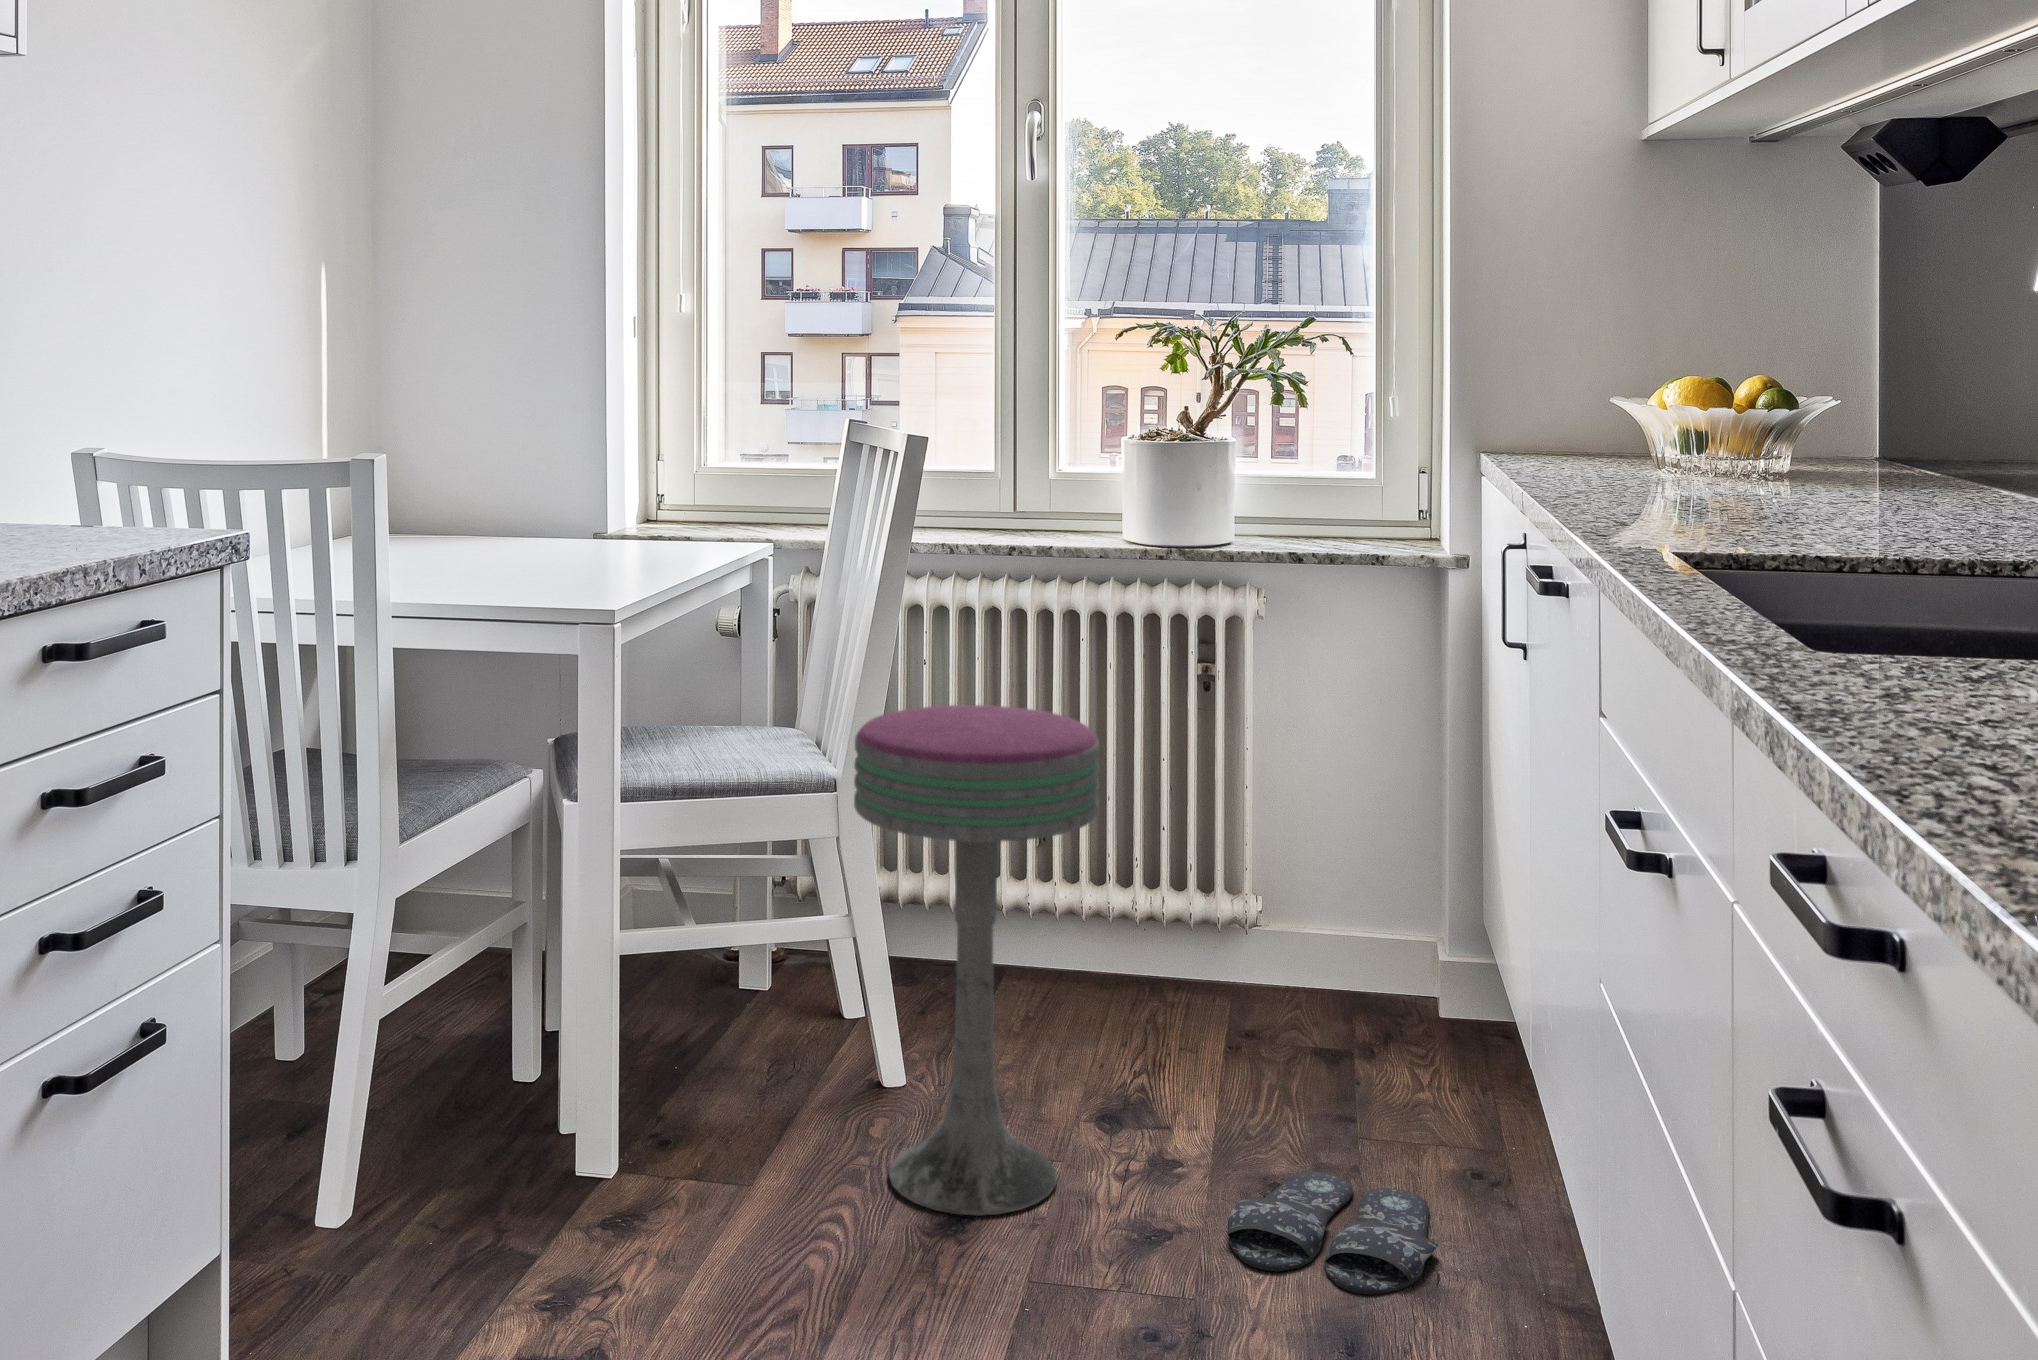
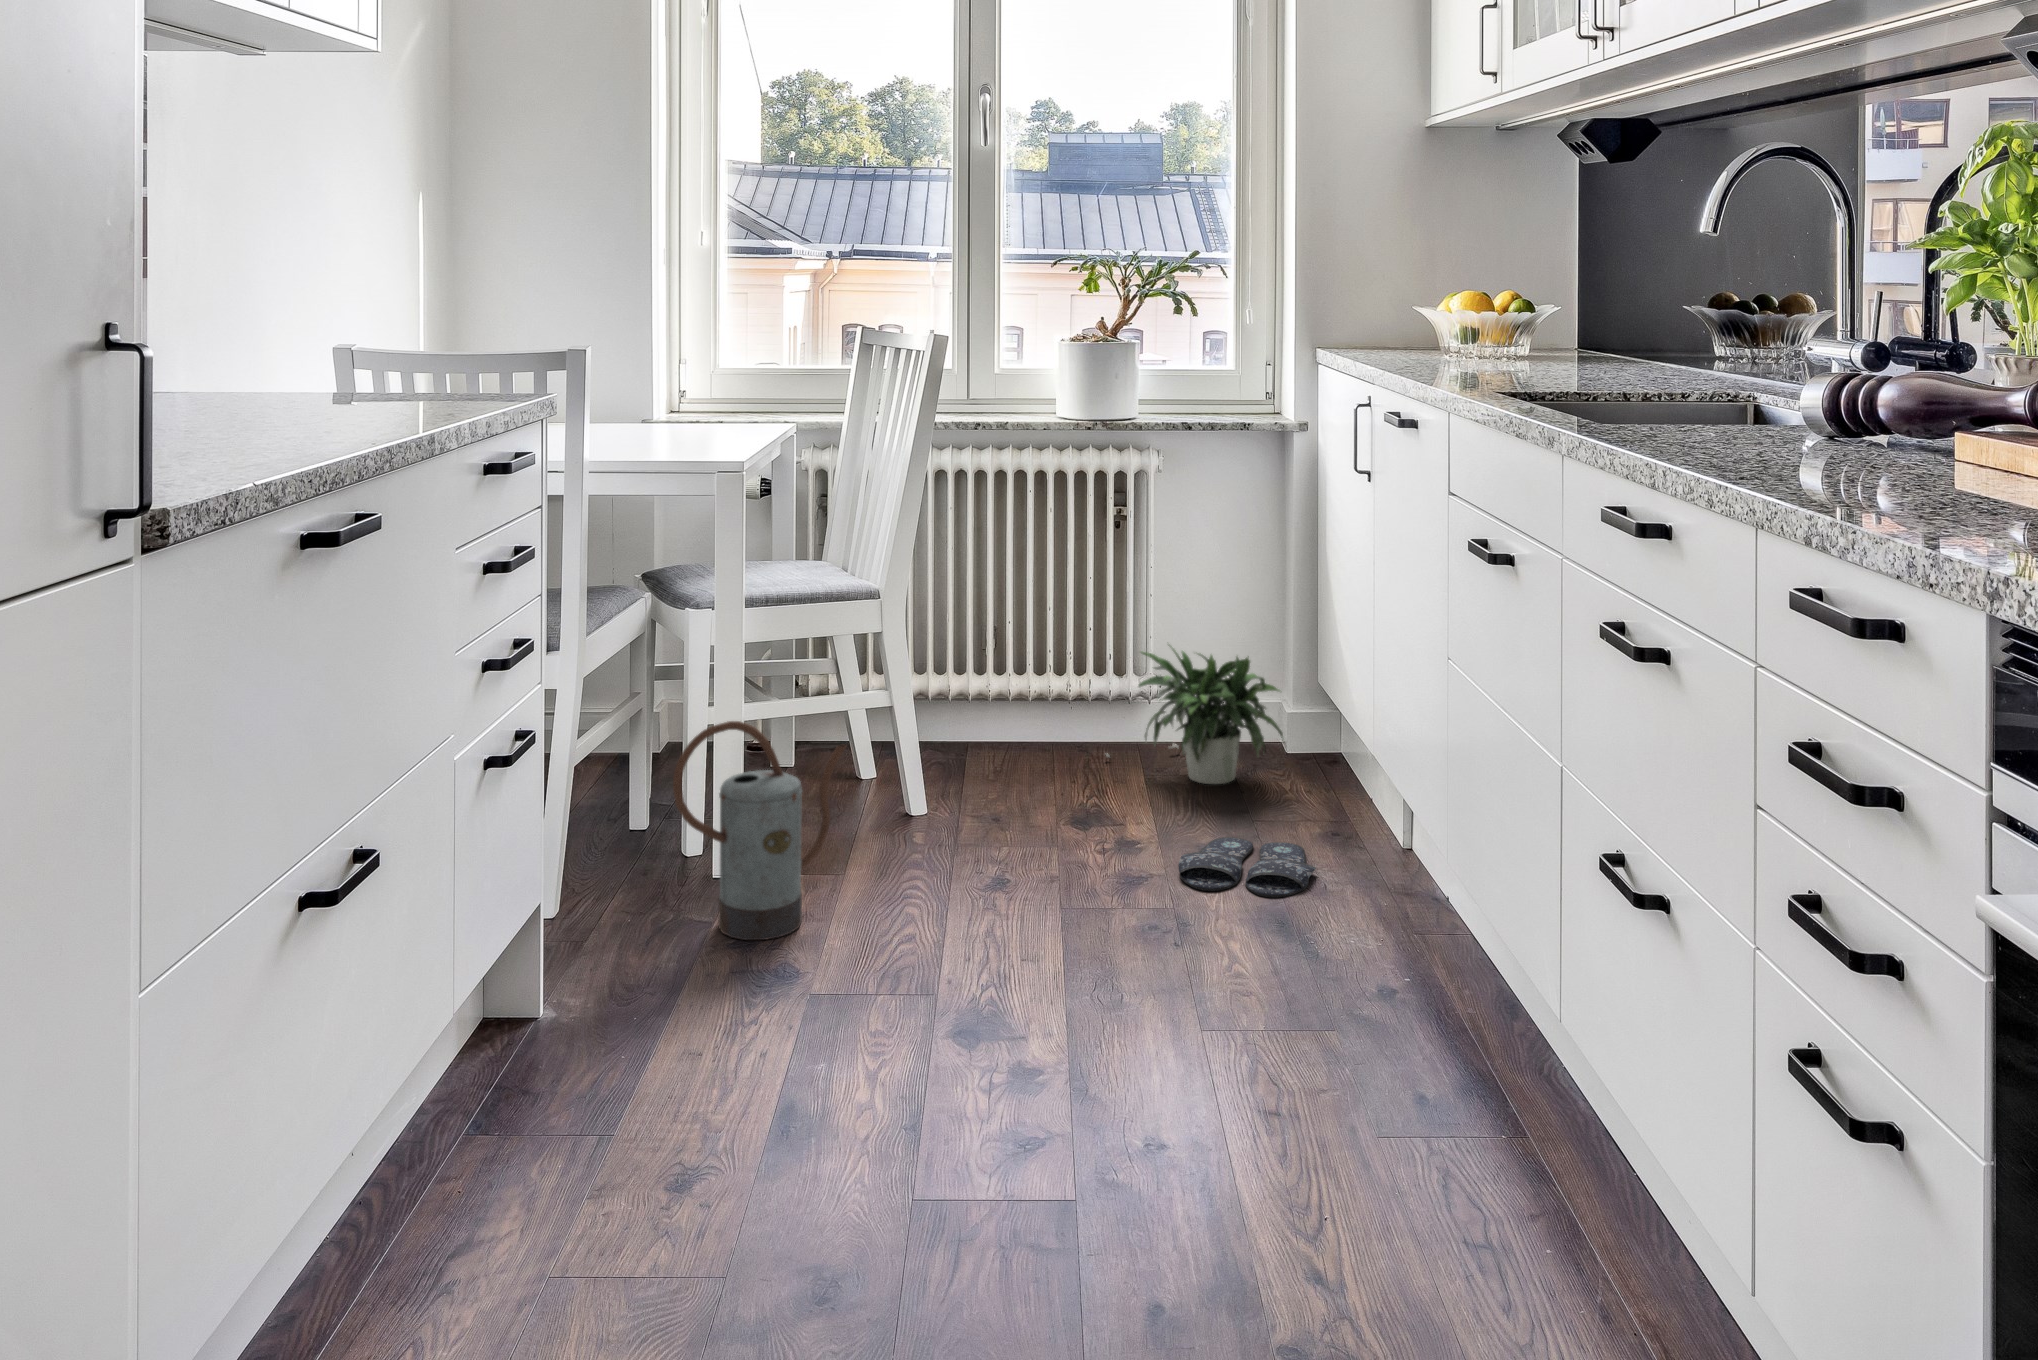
bar stool: present [854,705,1099,1216] -> none [911,532,1085,879]
potted plant: none [1177,861,1425,1073] -> present [1106,649,1283,784]
watering can: none [476,971,738,1293] -> present [673,721,846,940]

